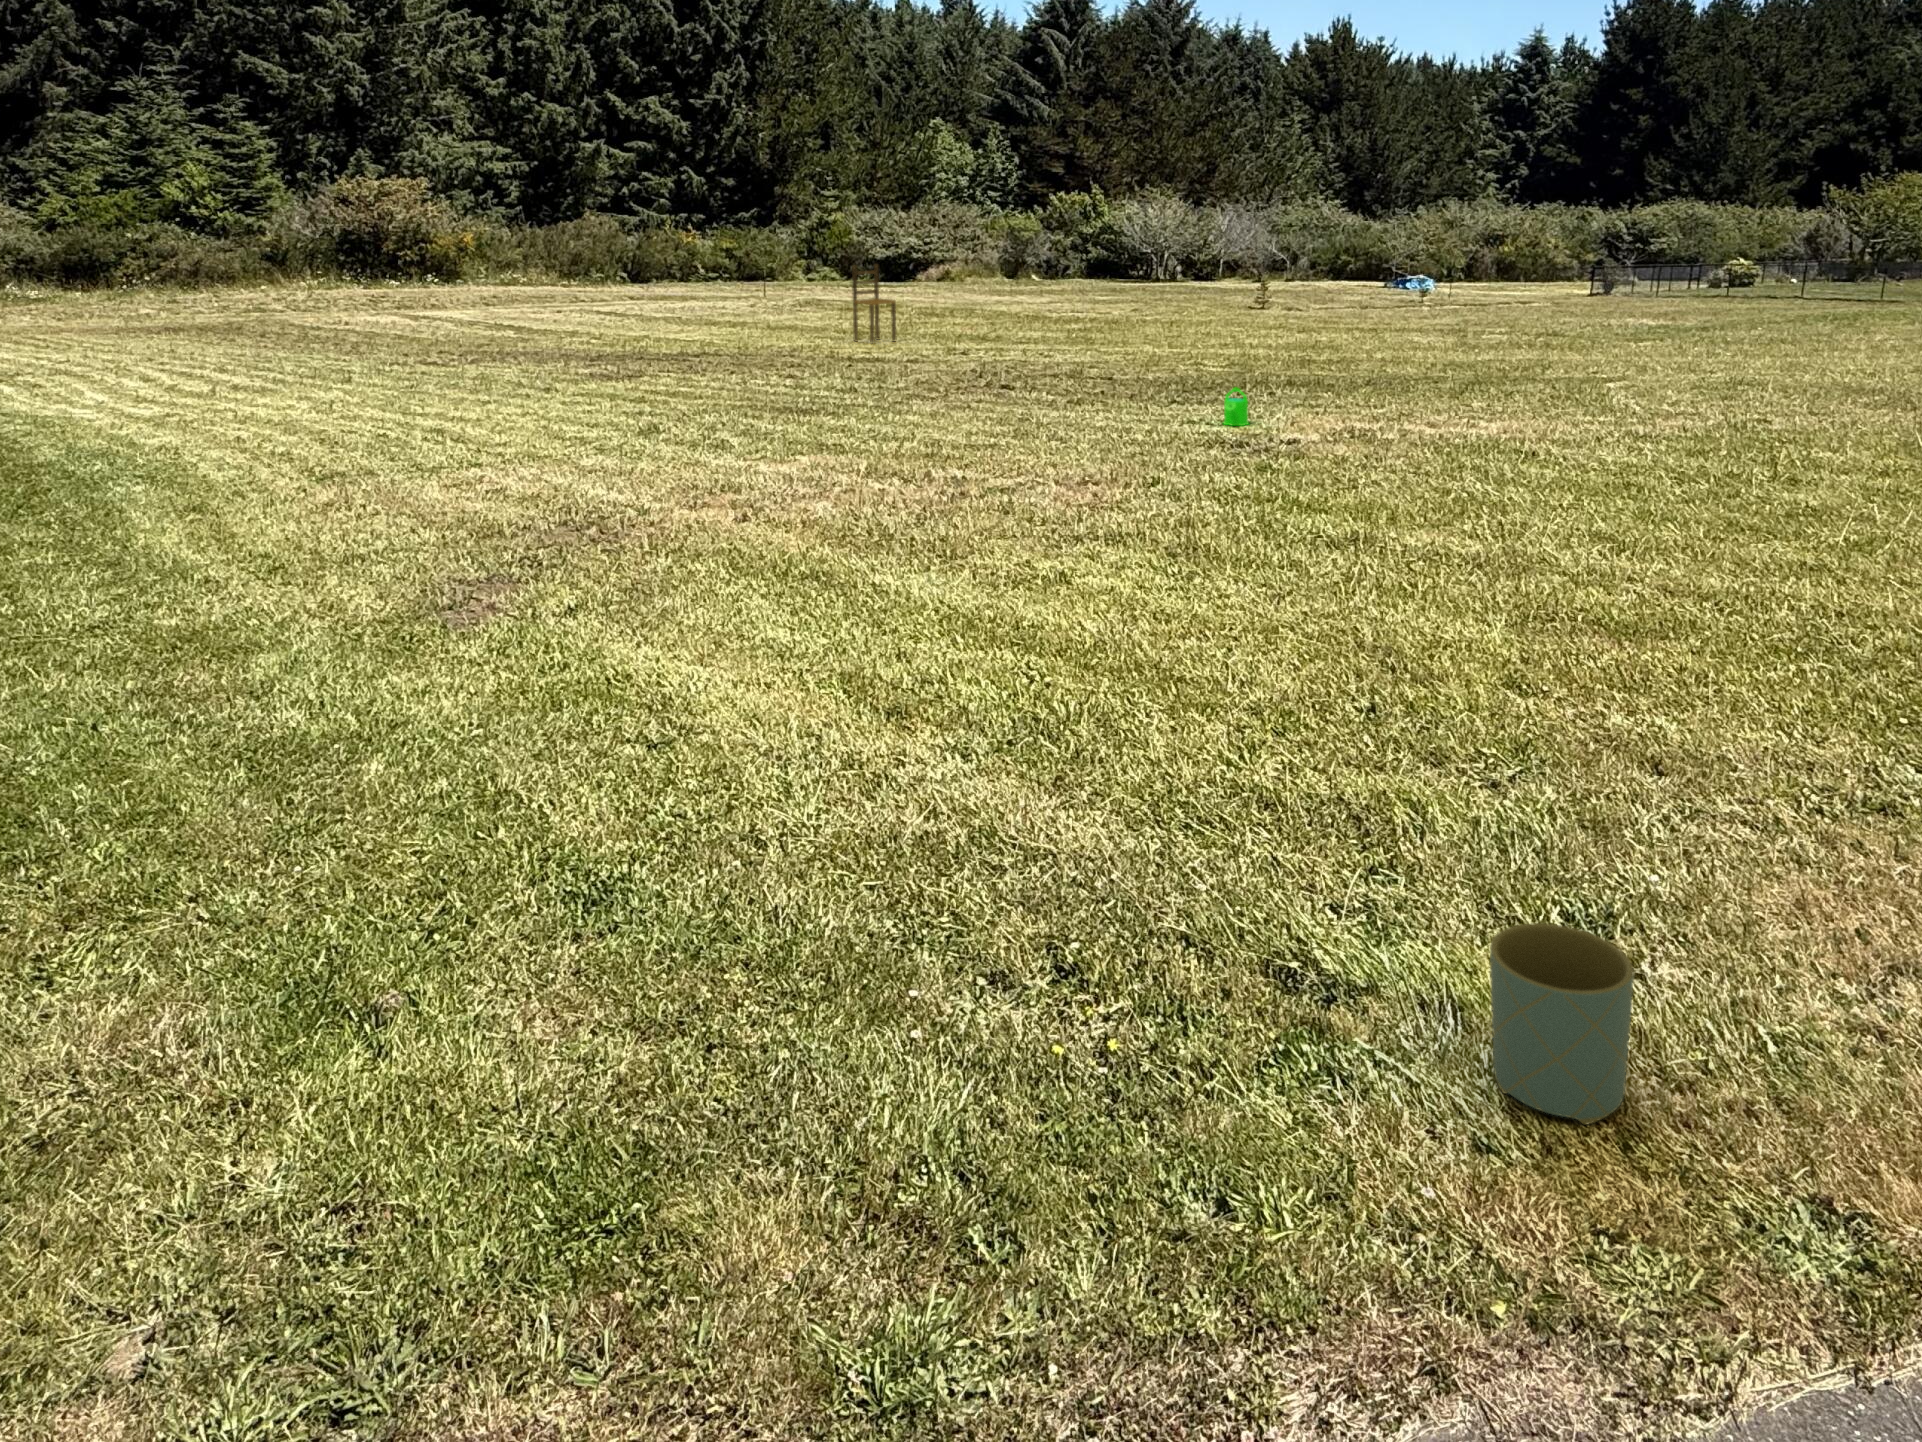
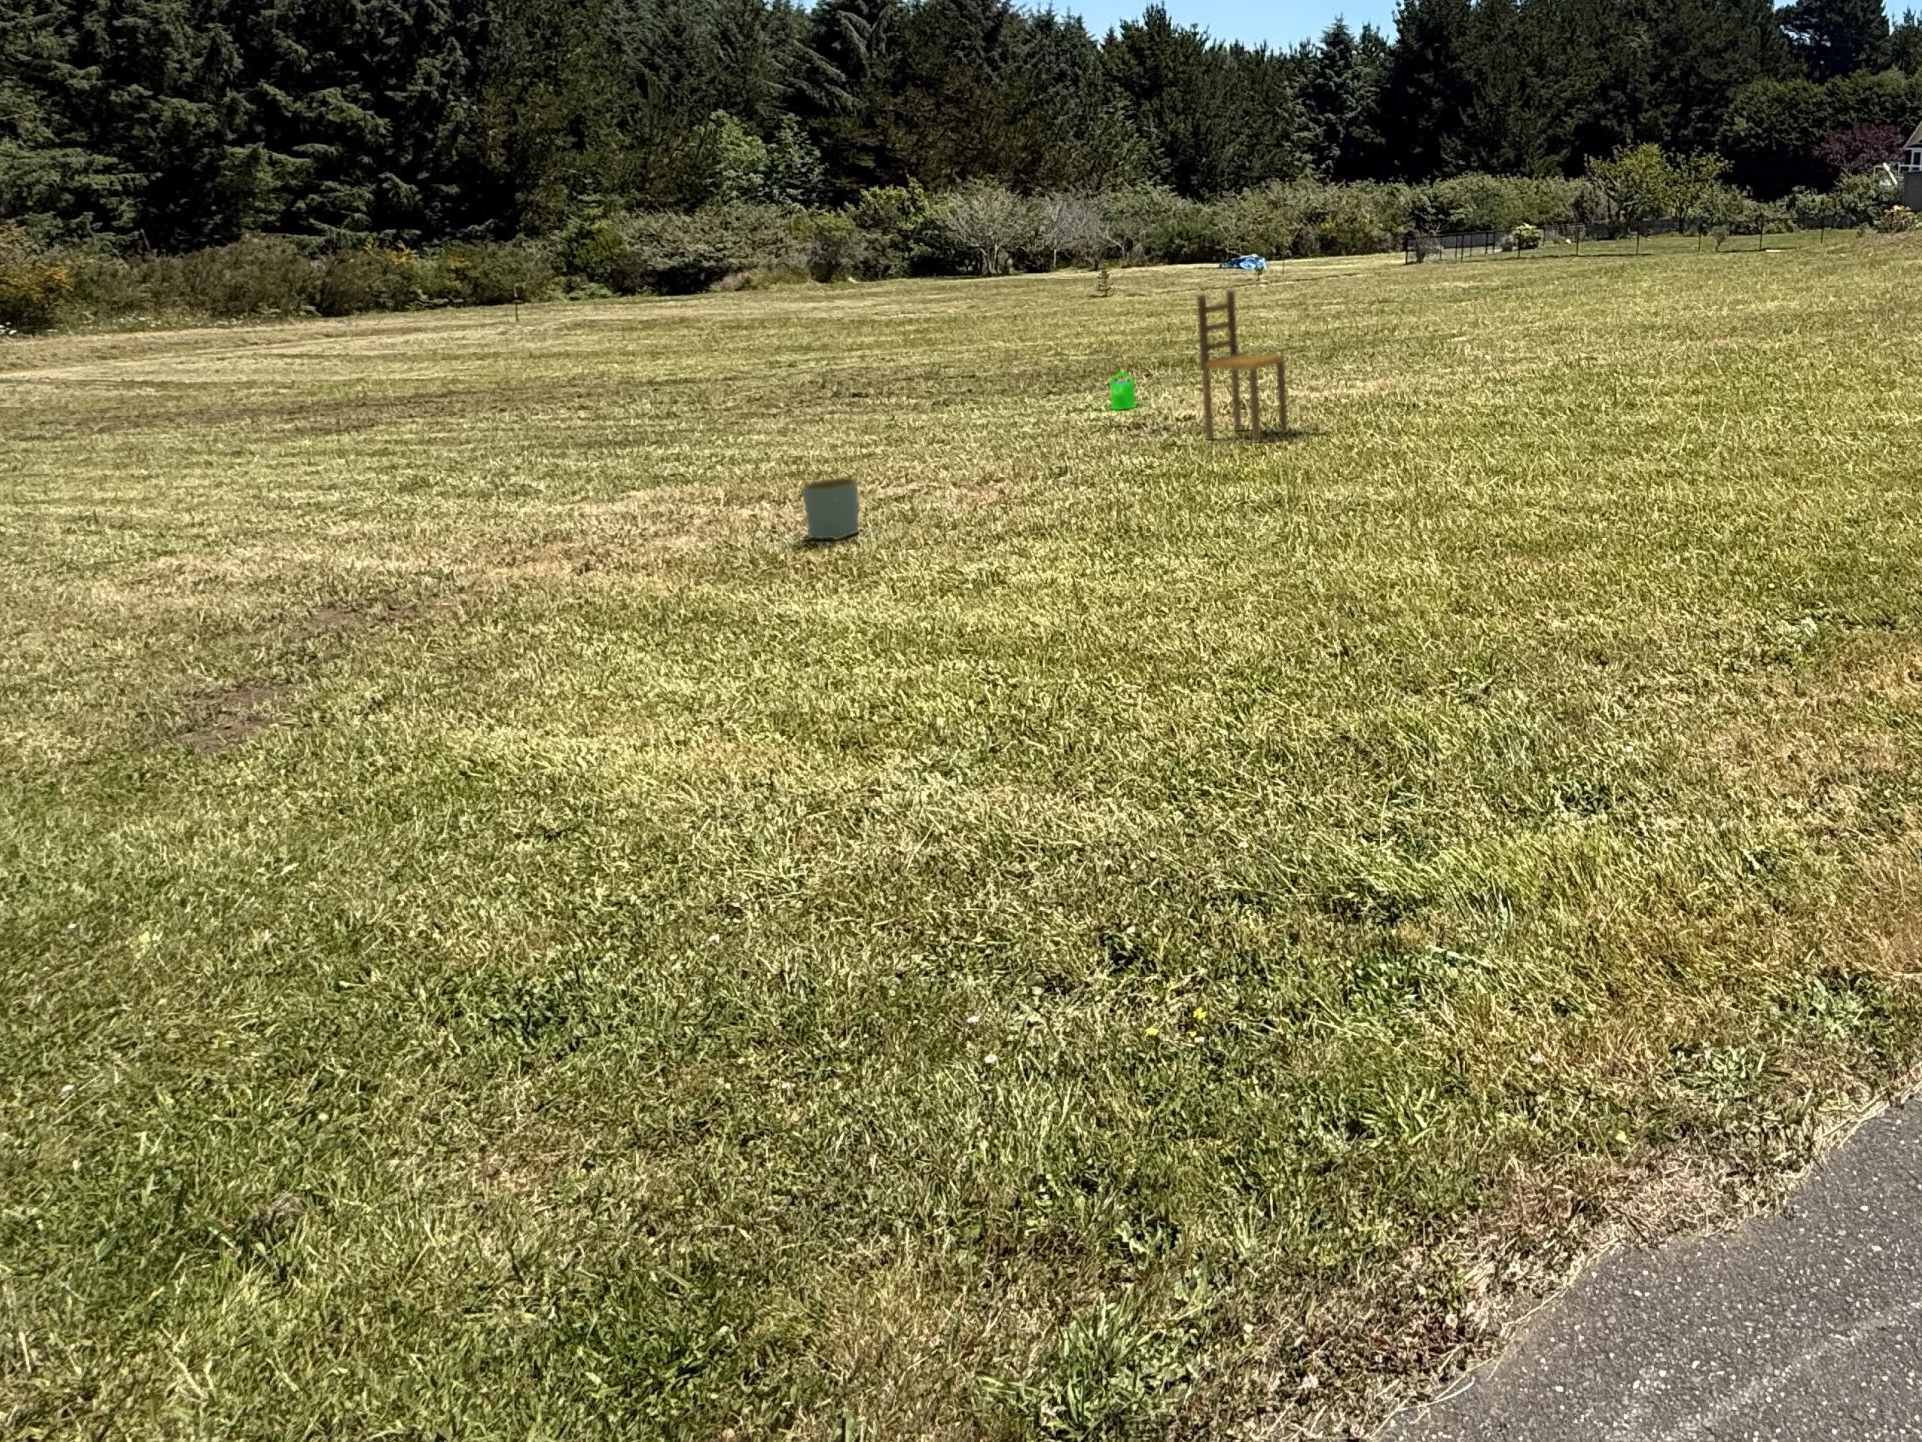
chair: present [852,264,896,343] -> present [1197,290,1288,443]
planter: present [1490,923,1634,1125] -> present [802,478,859,540]

